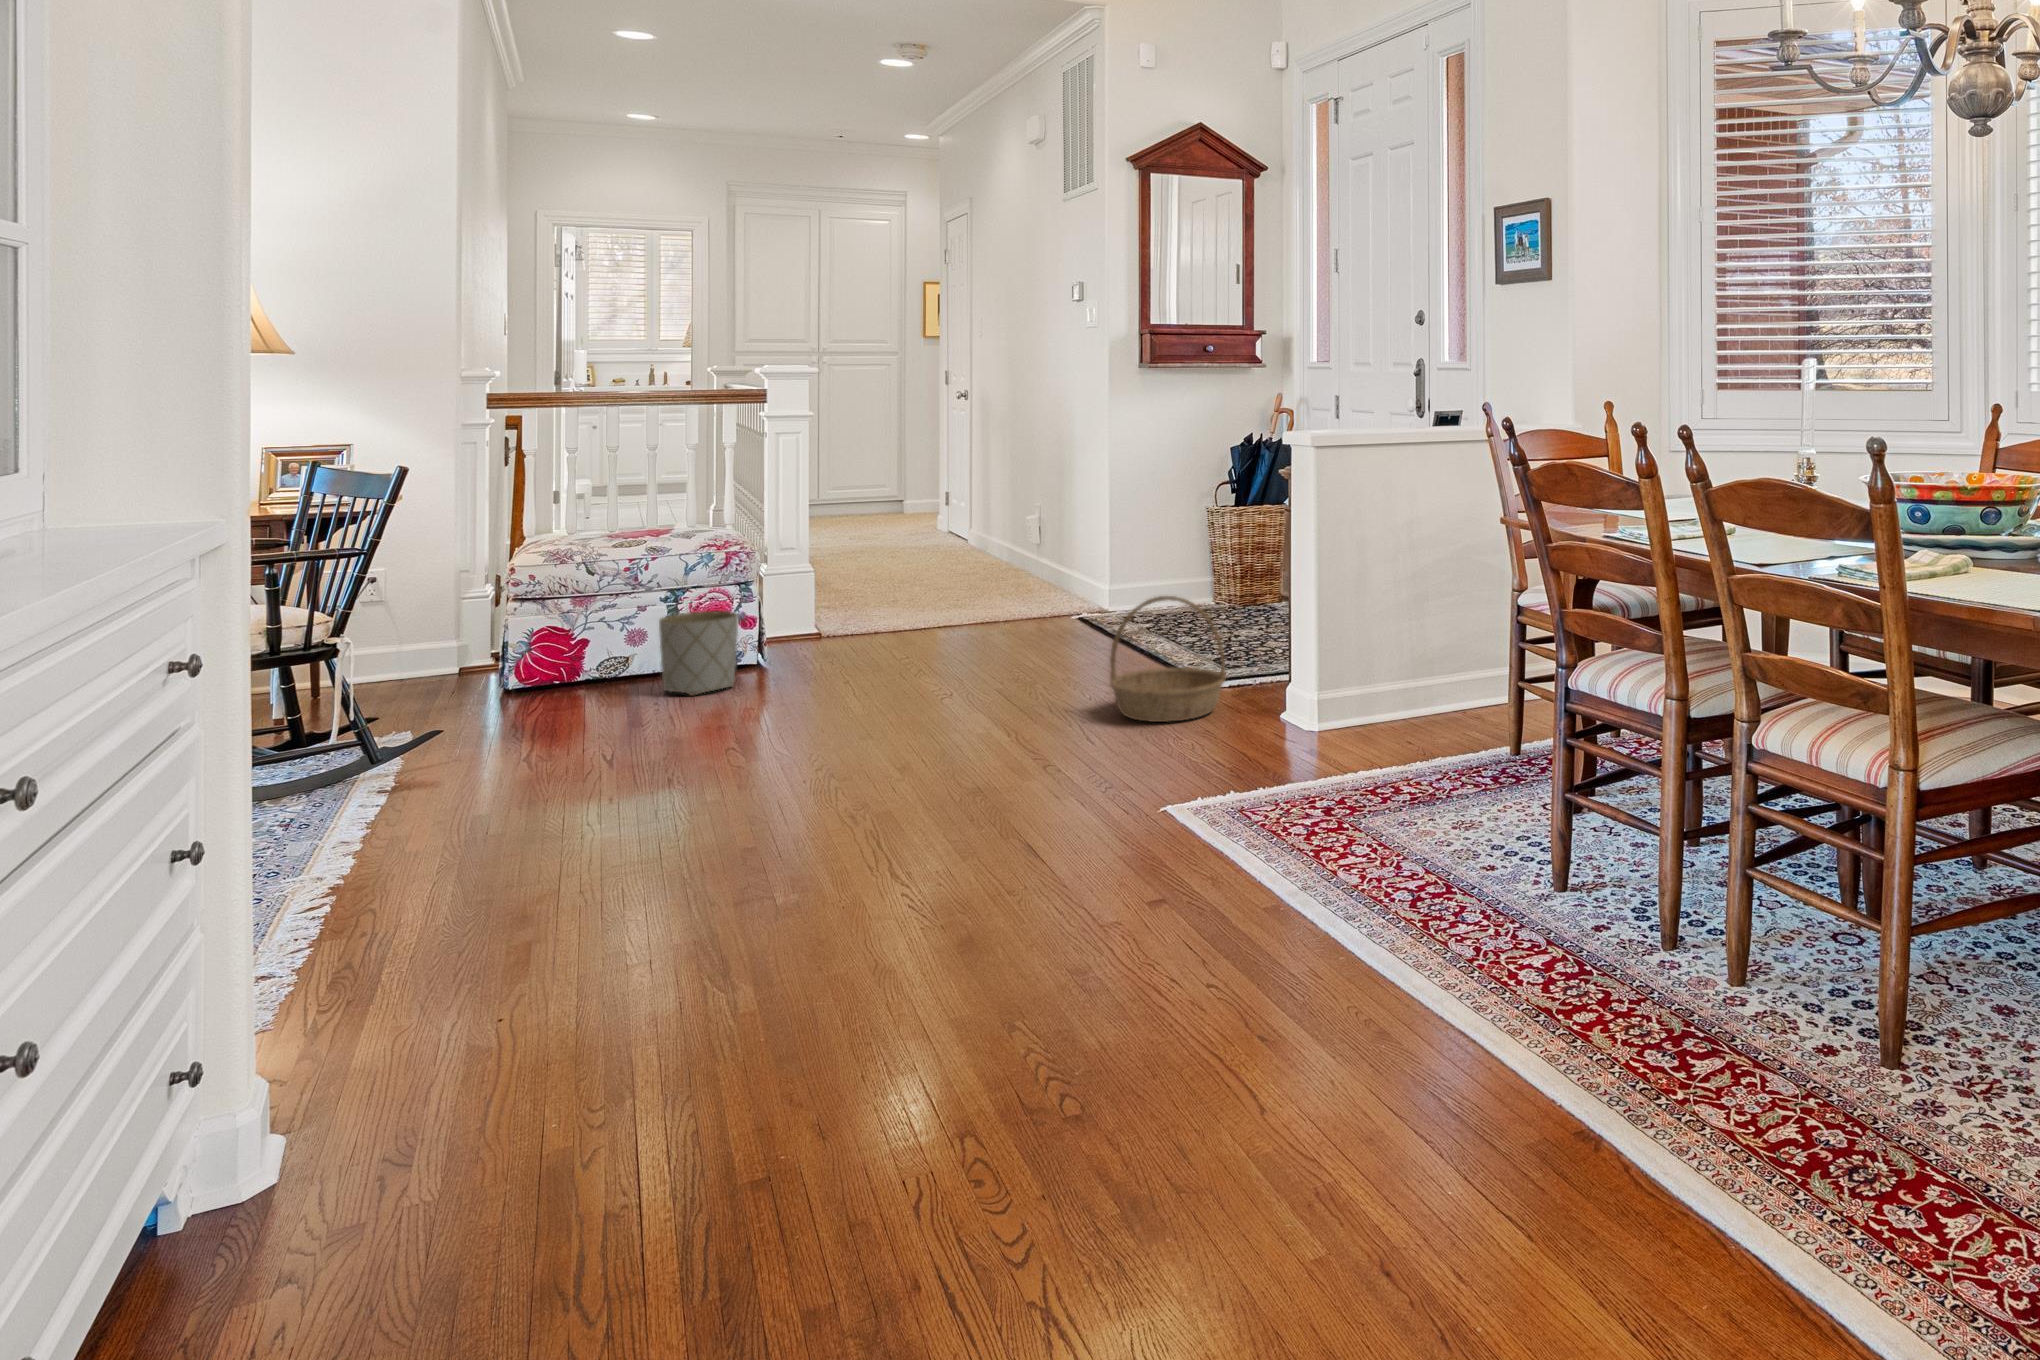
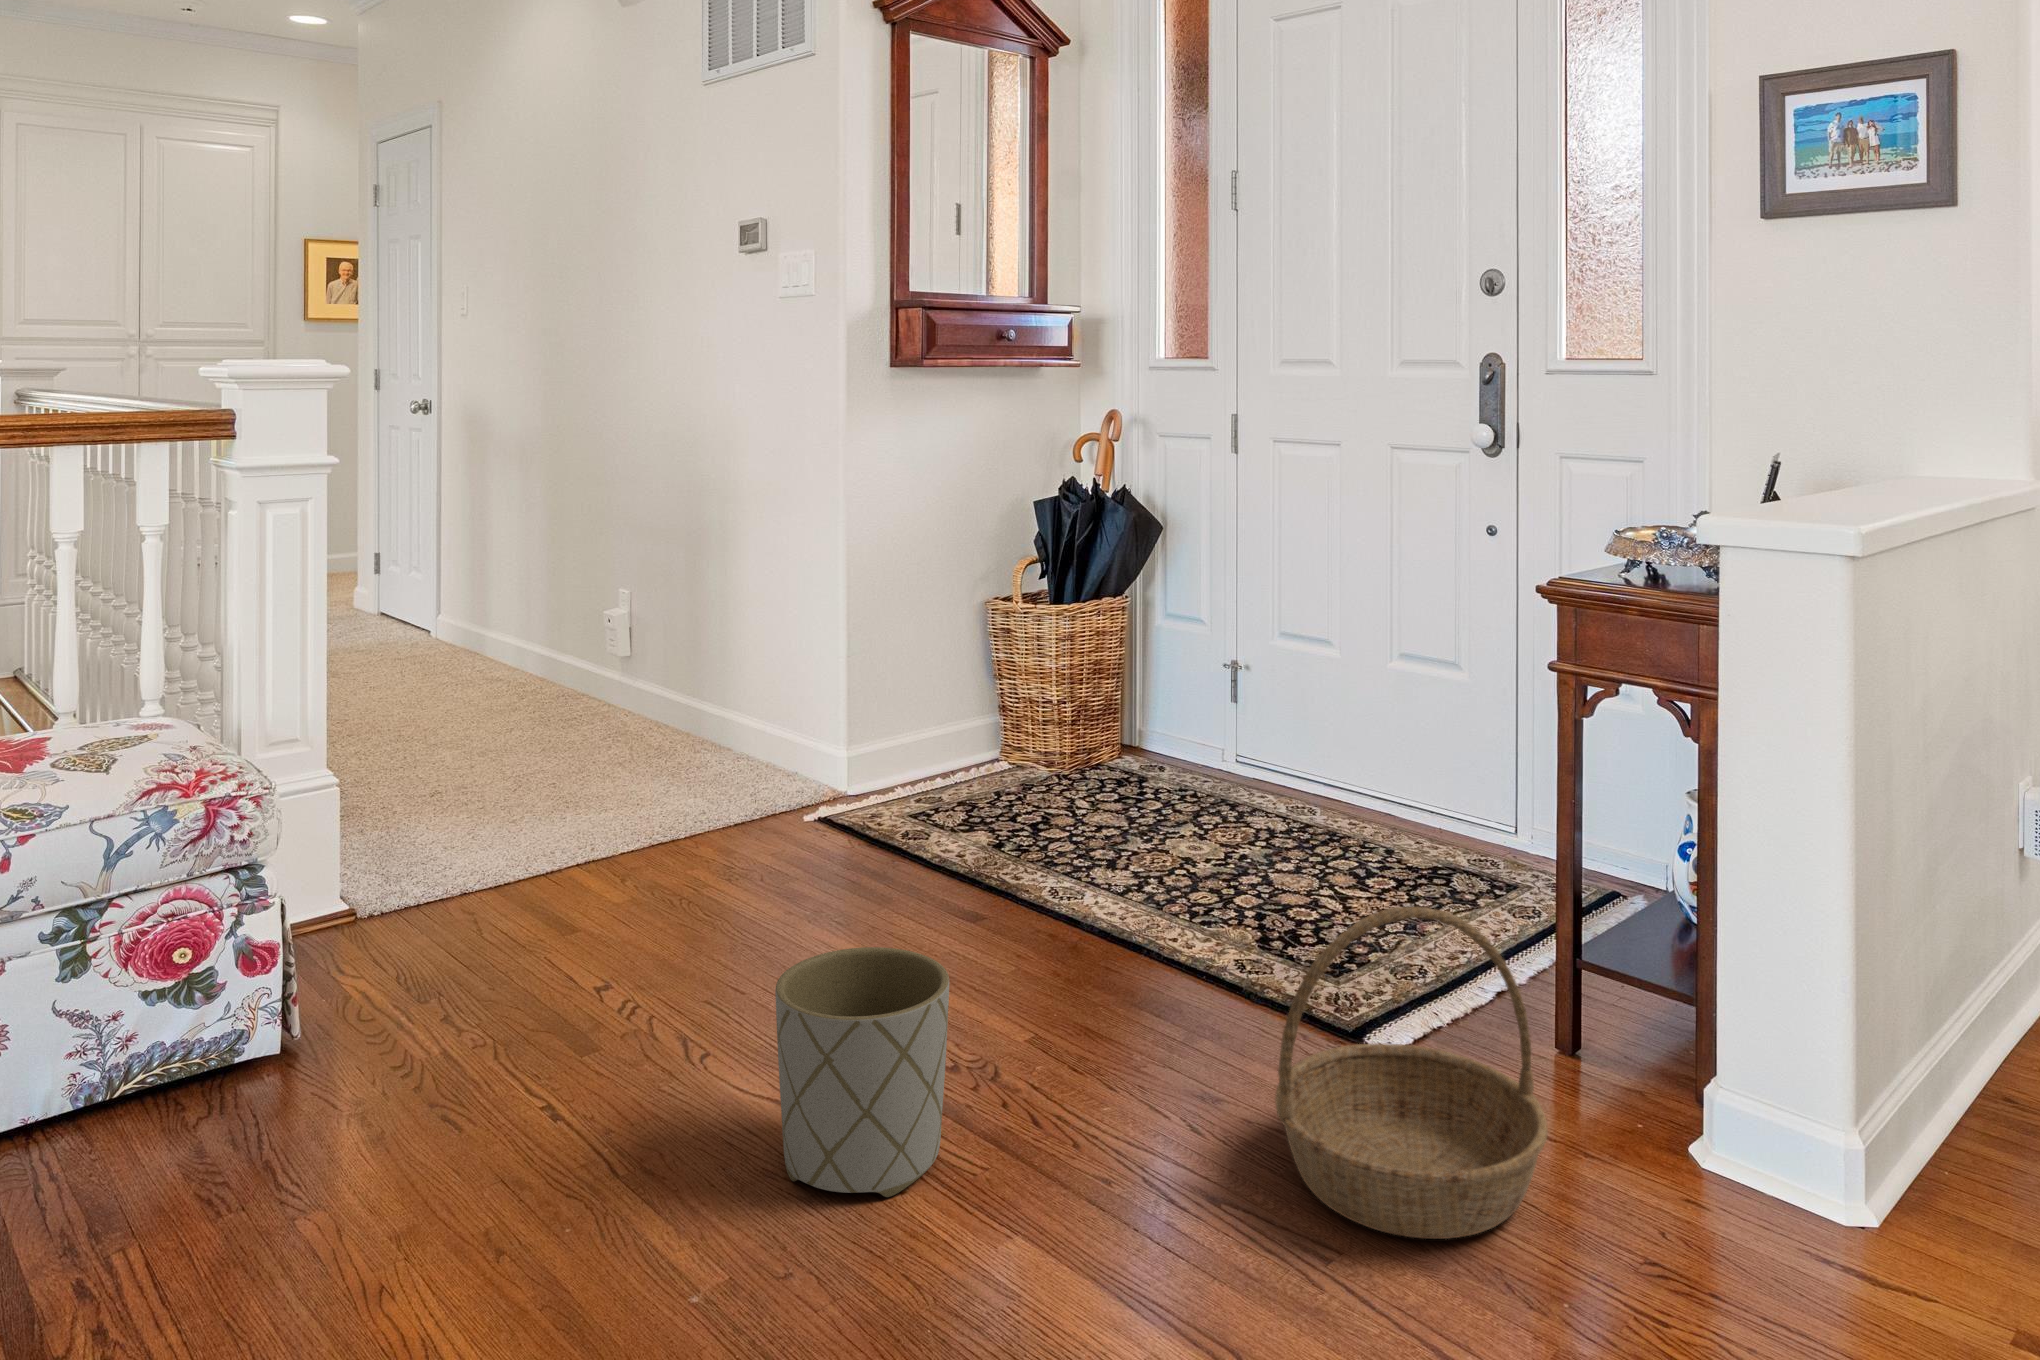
planter: present [659,611,738,696] -> present [775,947,949,1197]

